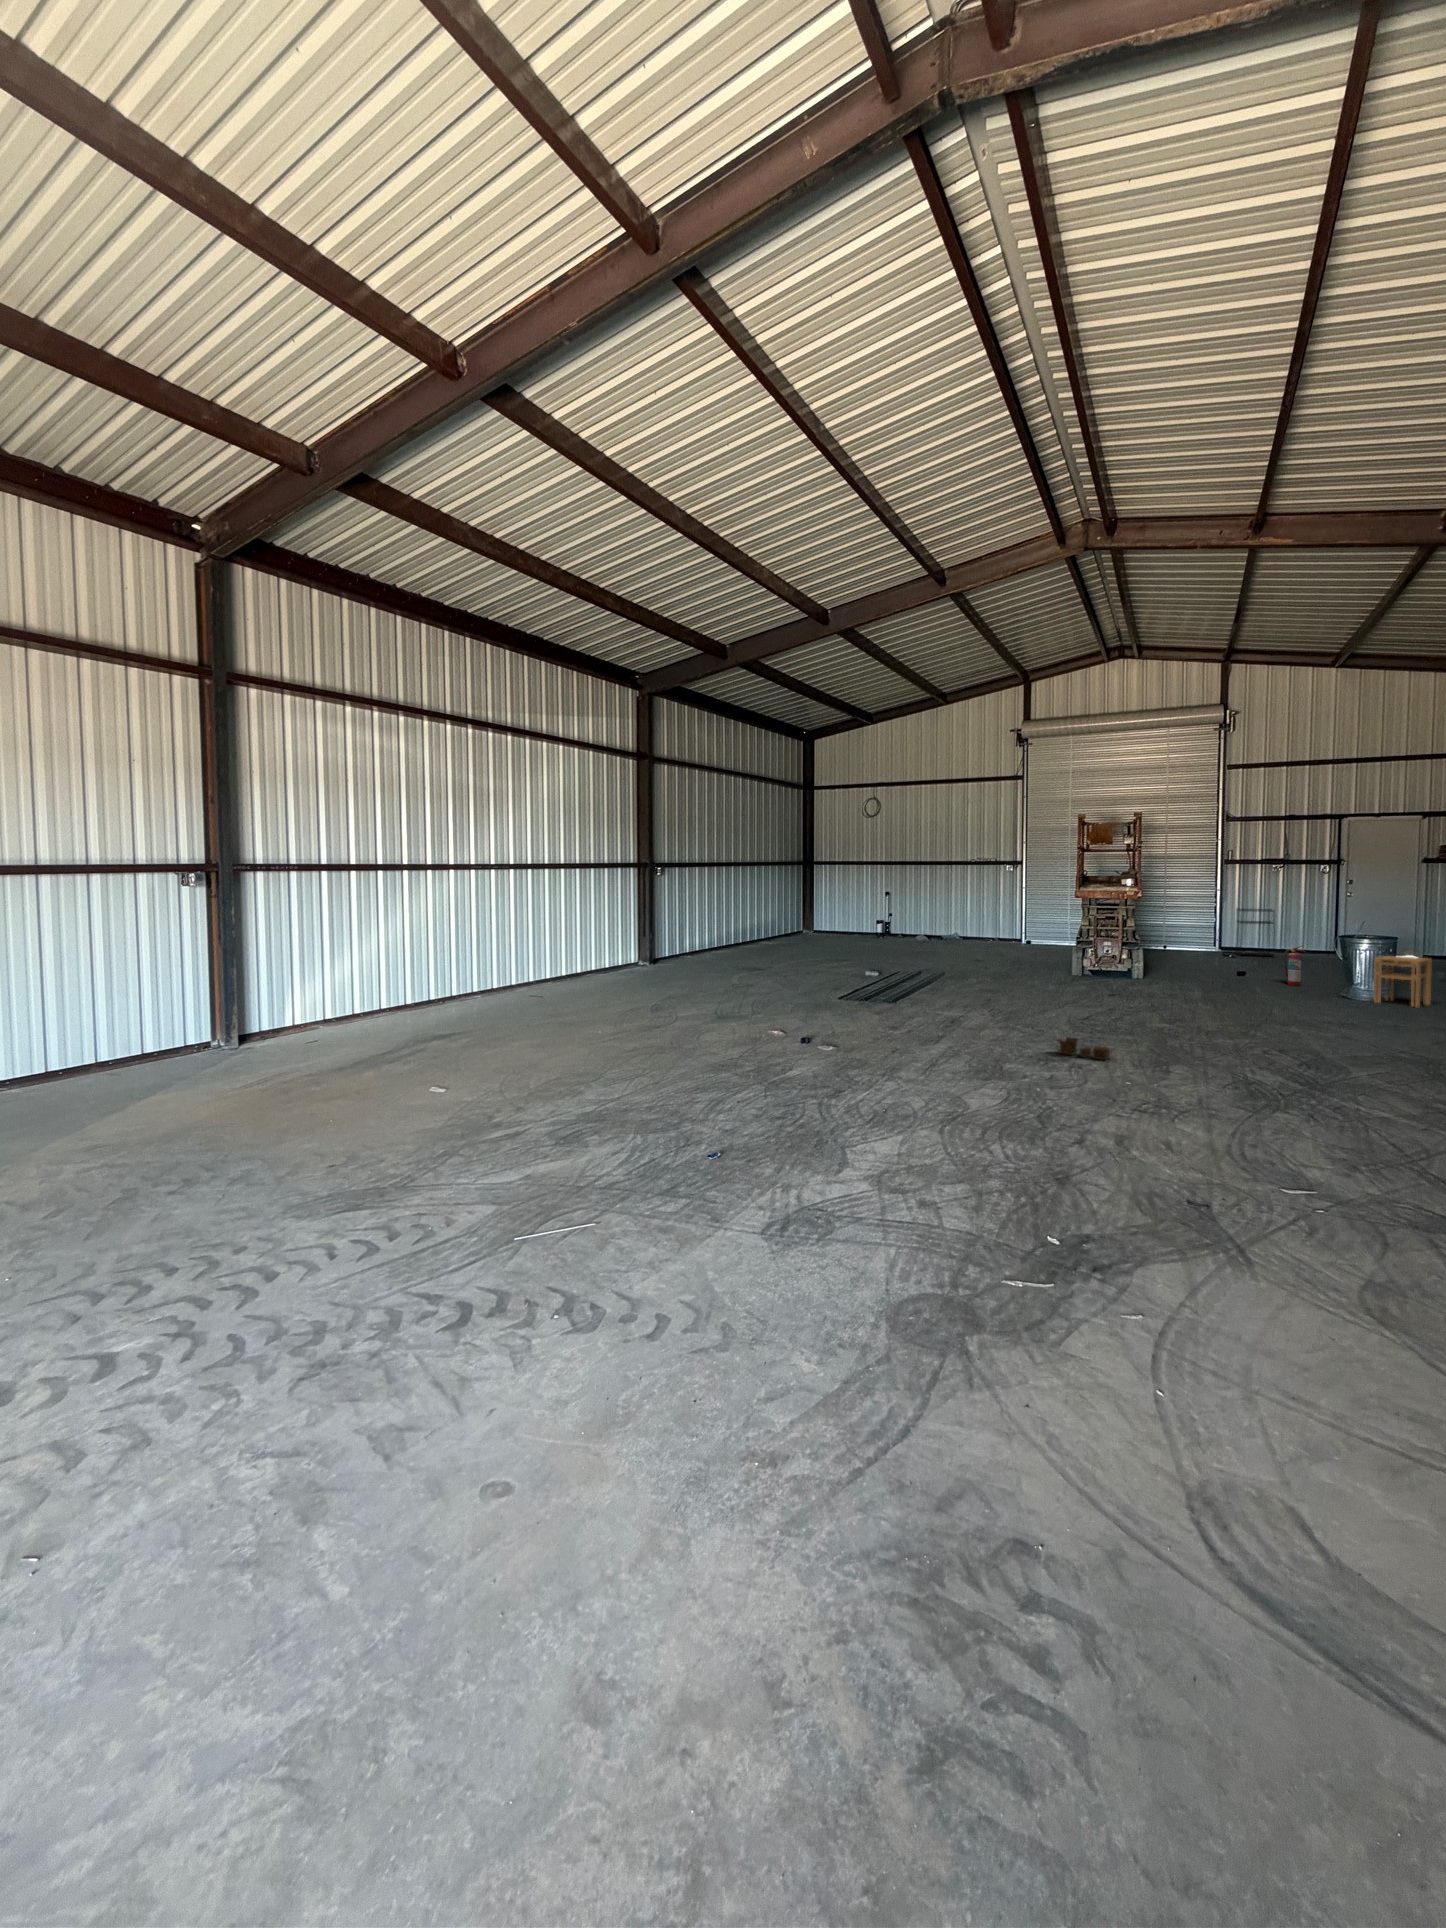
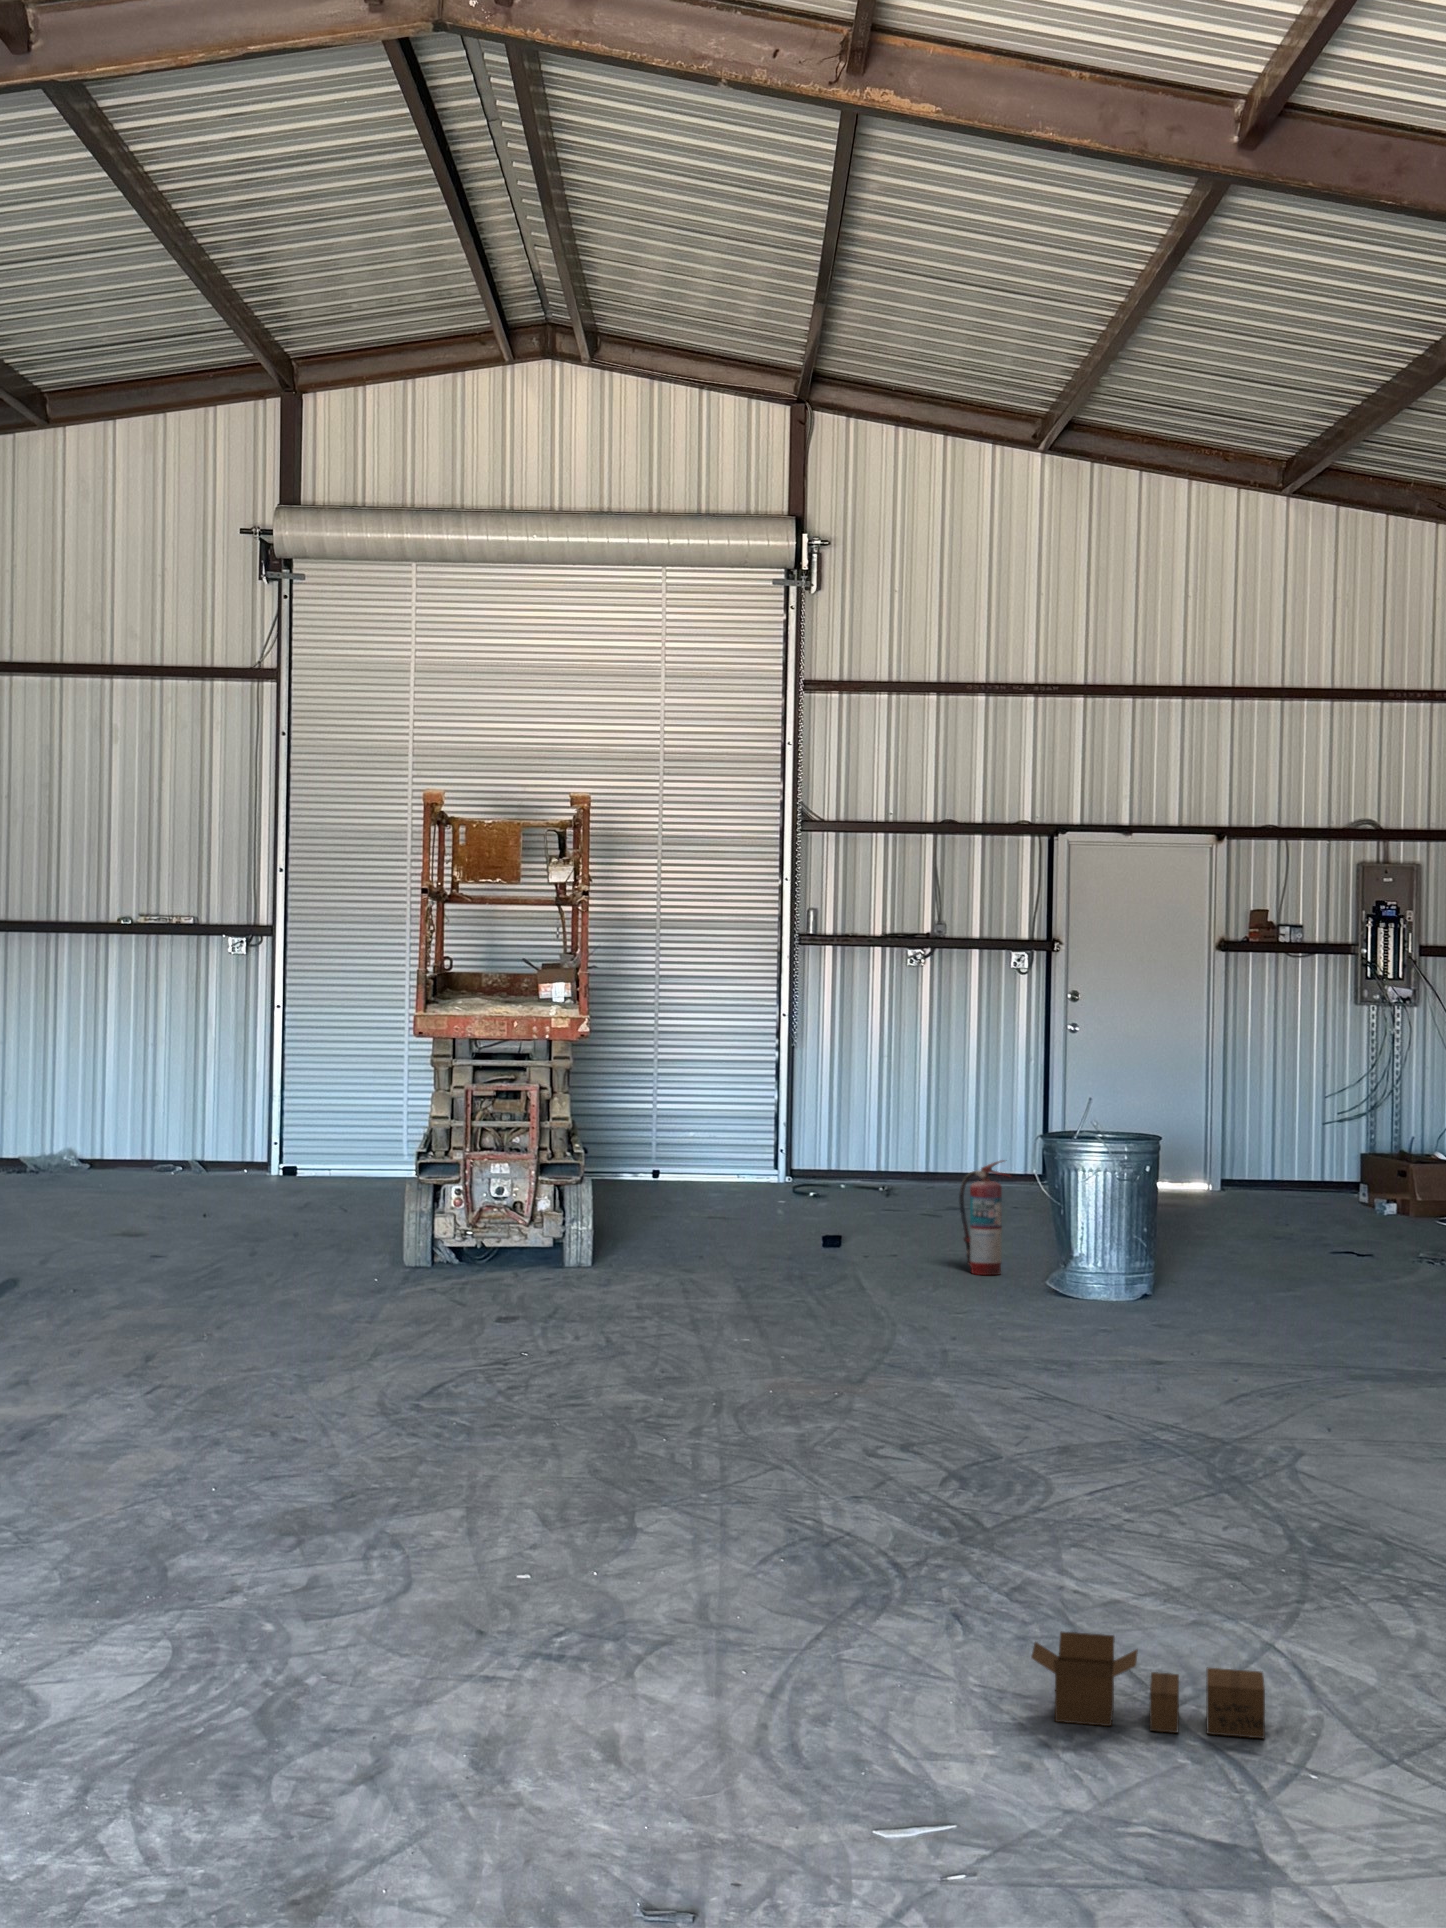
shelving unit: present [1235,909,1275,956] -> none [826,1064,918,1193]
stool: present [1374,956,1432,1008] -> none [1186,1181,1310,1327]
cardboard box: present [1057,1037,1110,1060] -> present [1031,1631,1265,1738]

